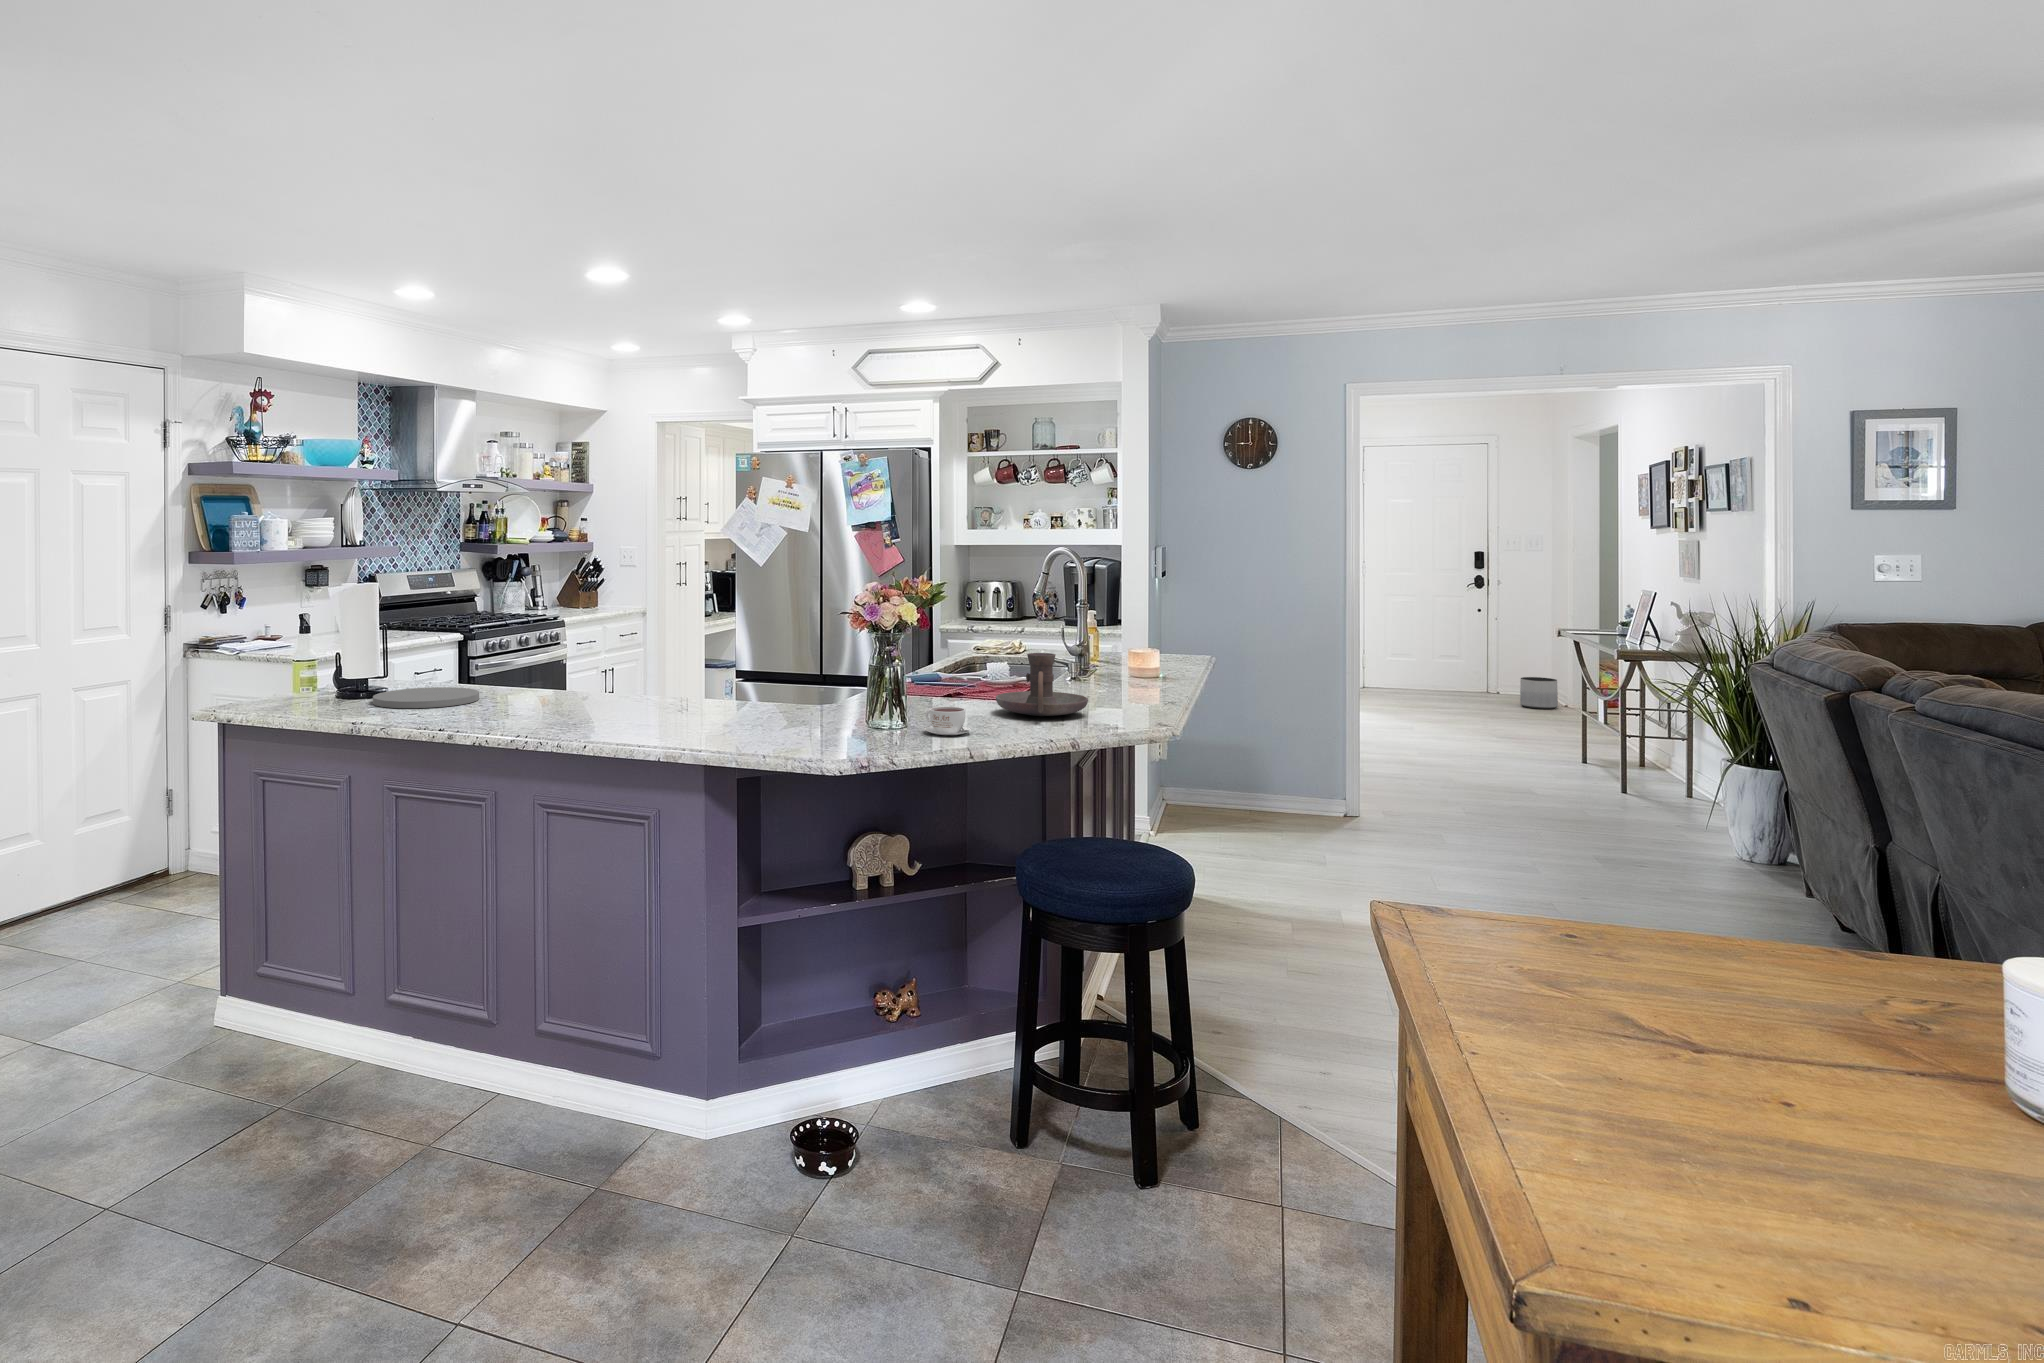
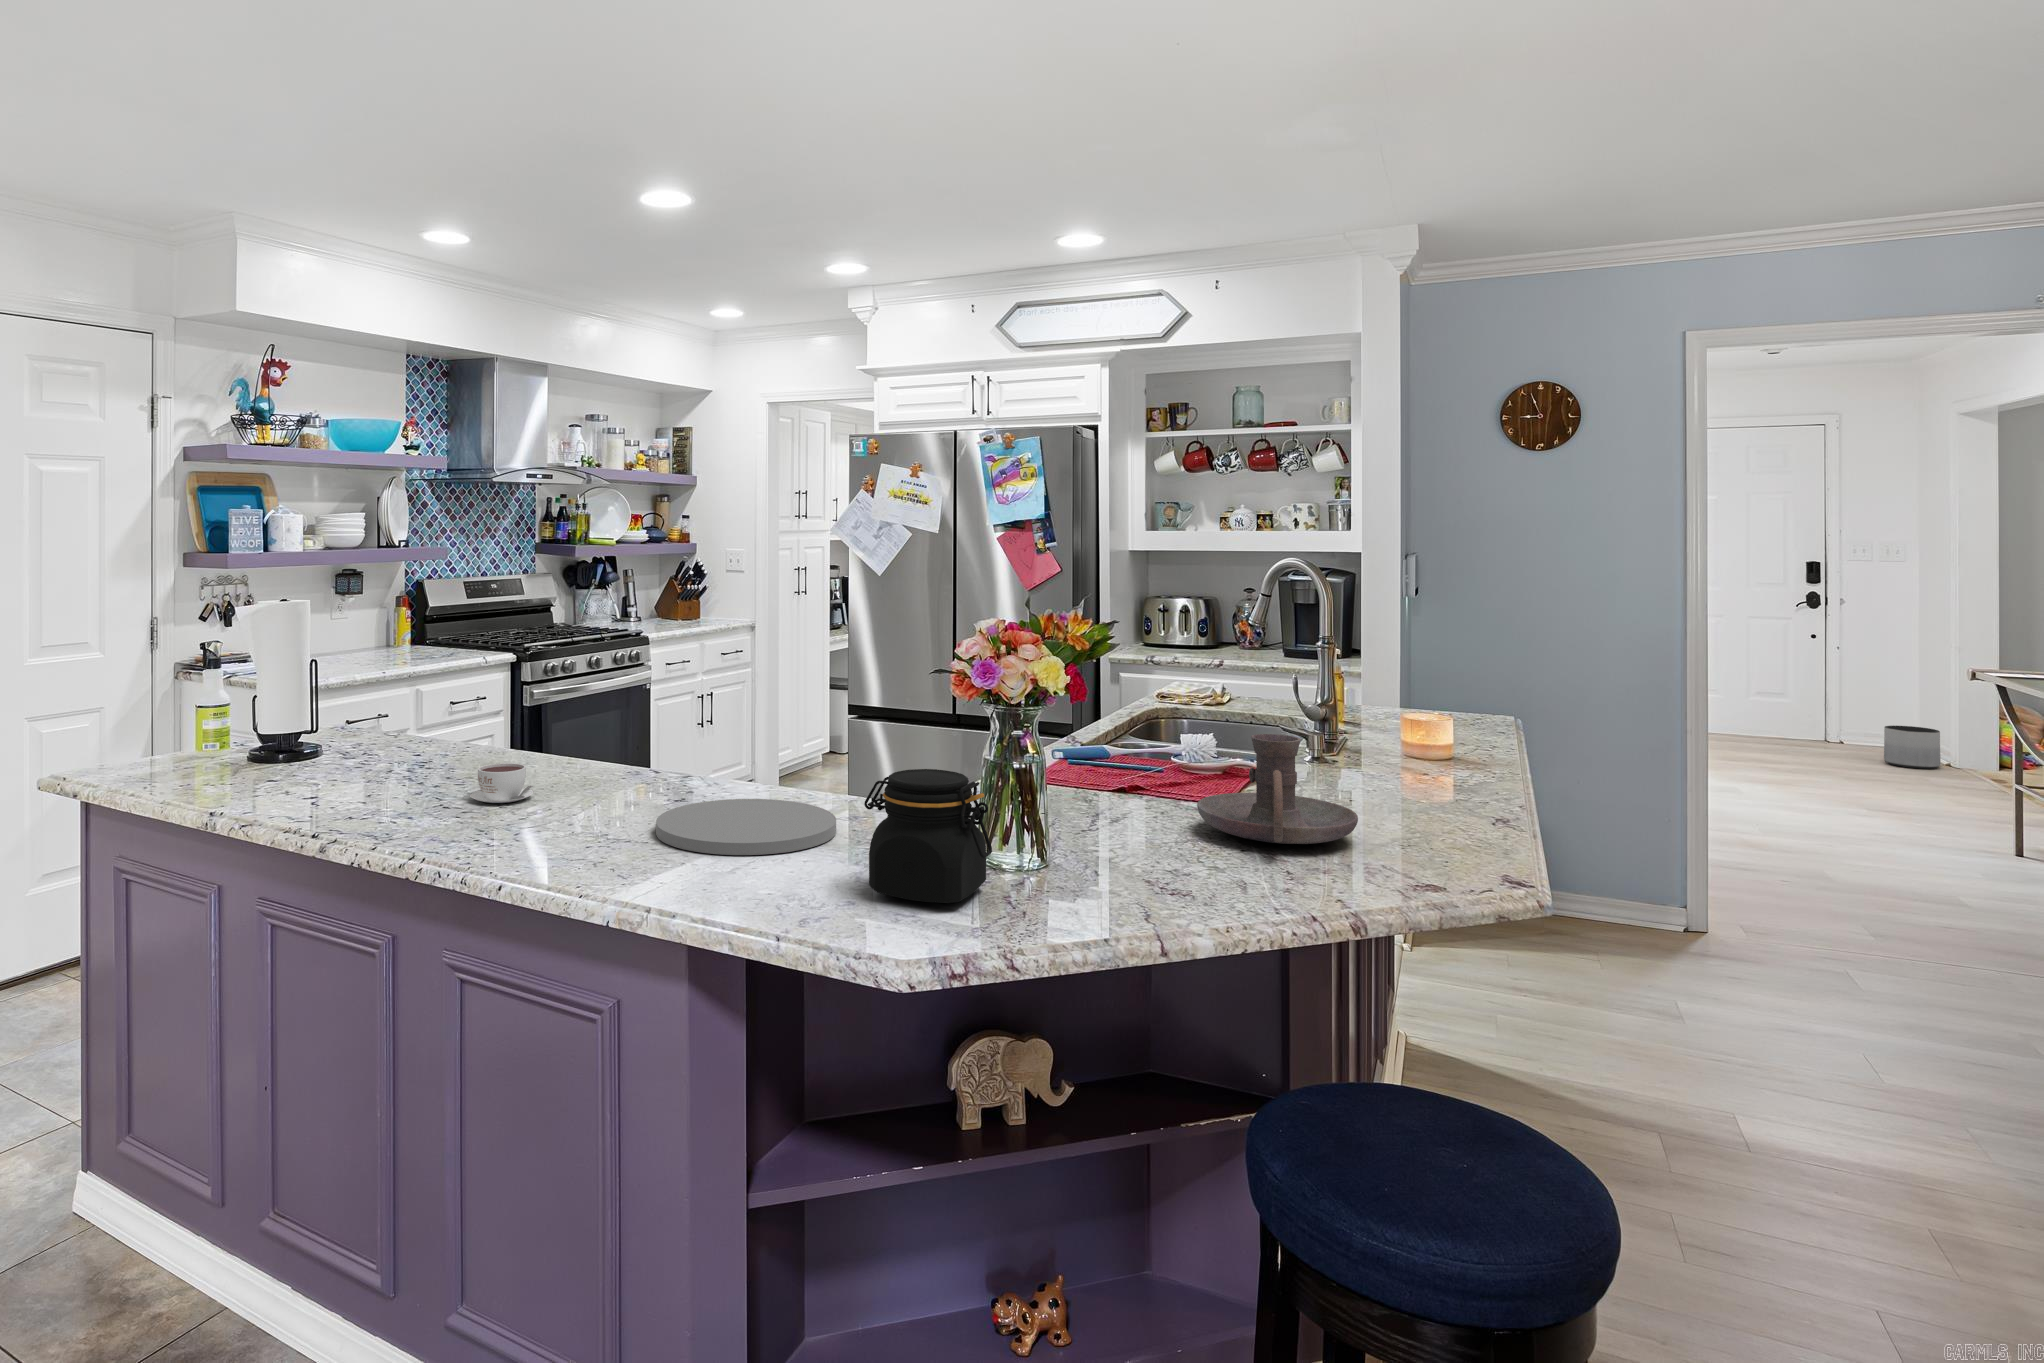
jar: none [803,670,879,744] -> present [864,769,992,903]
plate: present [373,687,479,708] -> present [656,799,836,855]
coffee cup: present [924,707,971,735] -> present [470,763,534,803]

